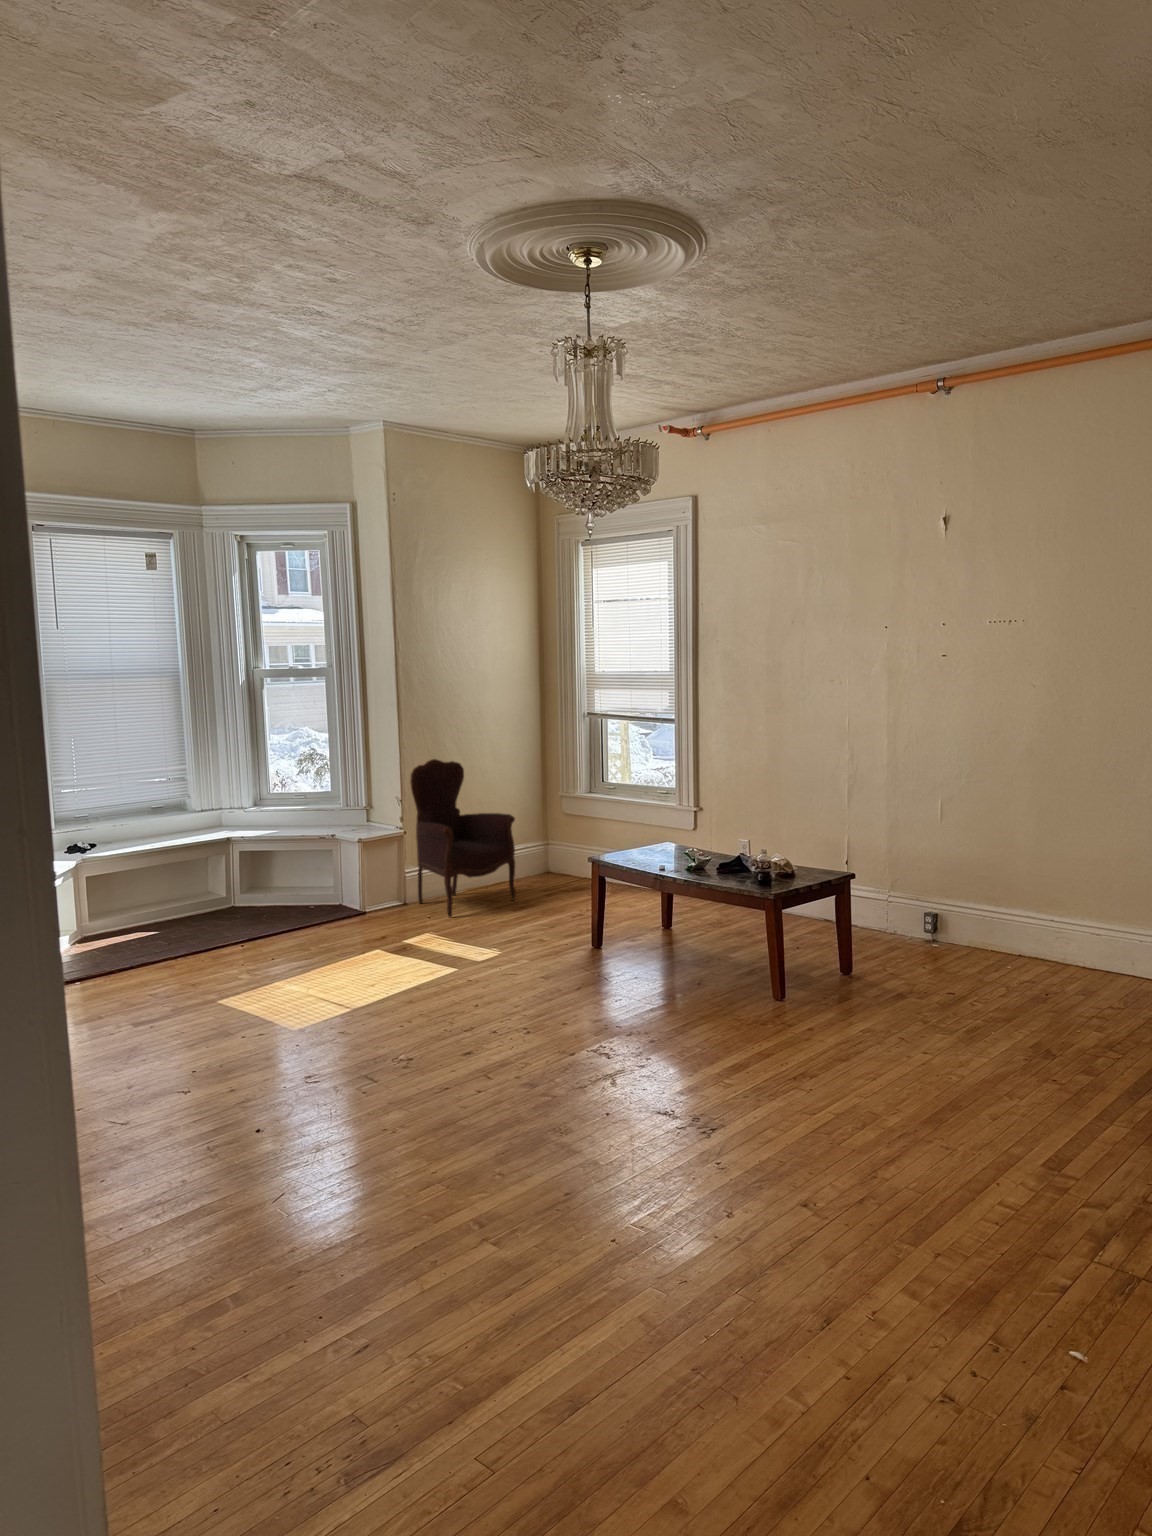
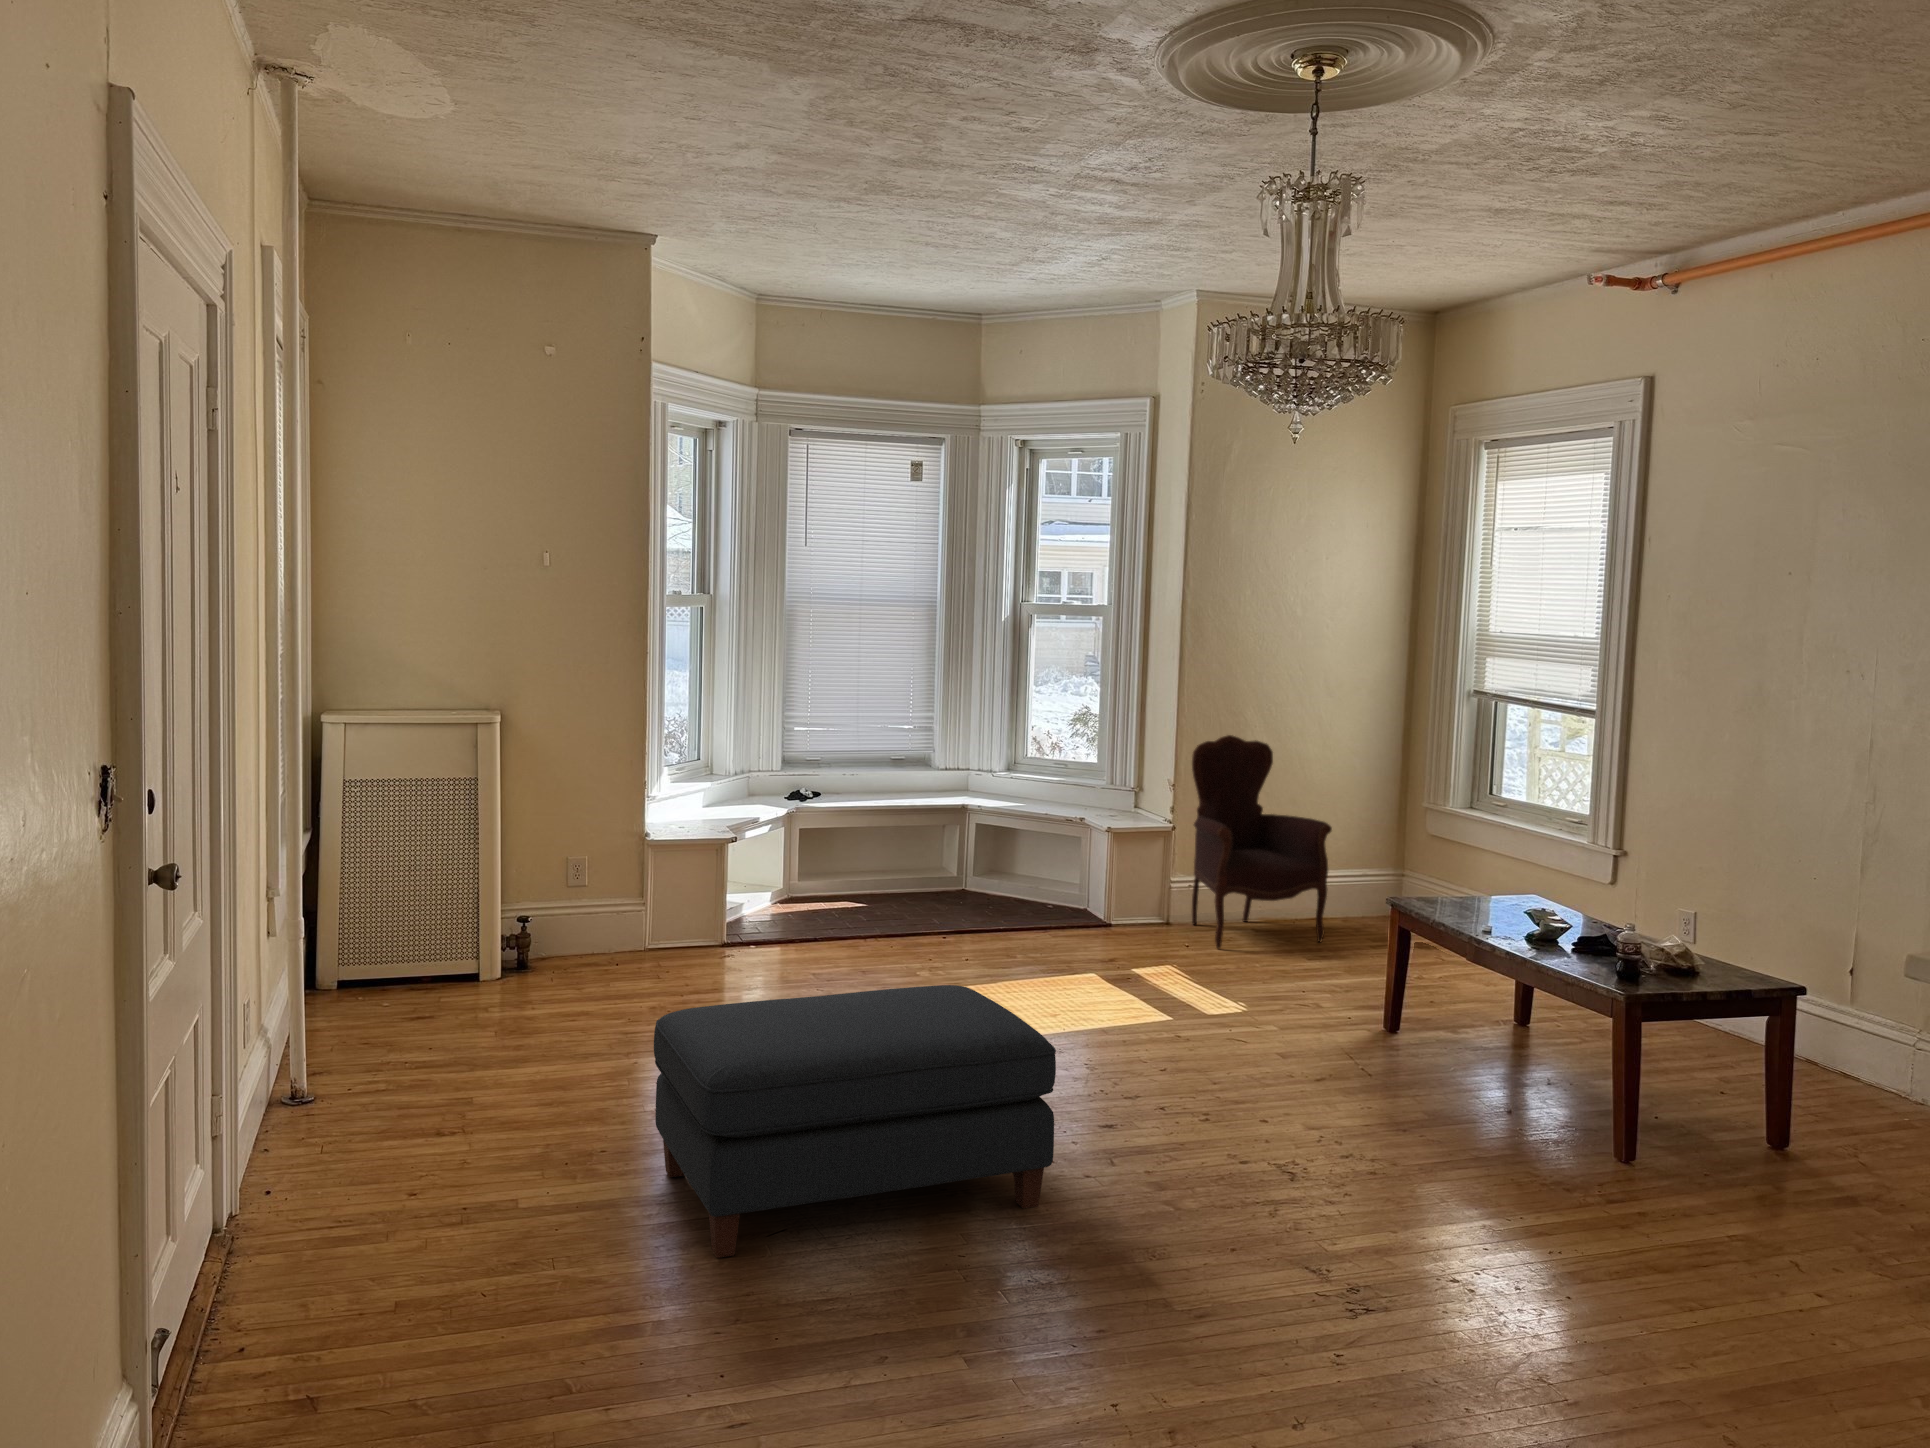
ottoman: none [125,971,471,1230] -> present [654,985,1056,1258]

